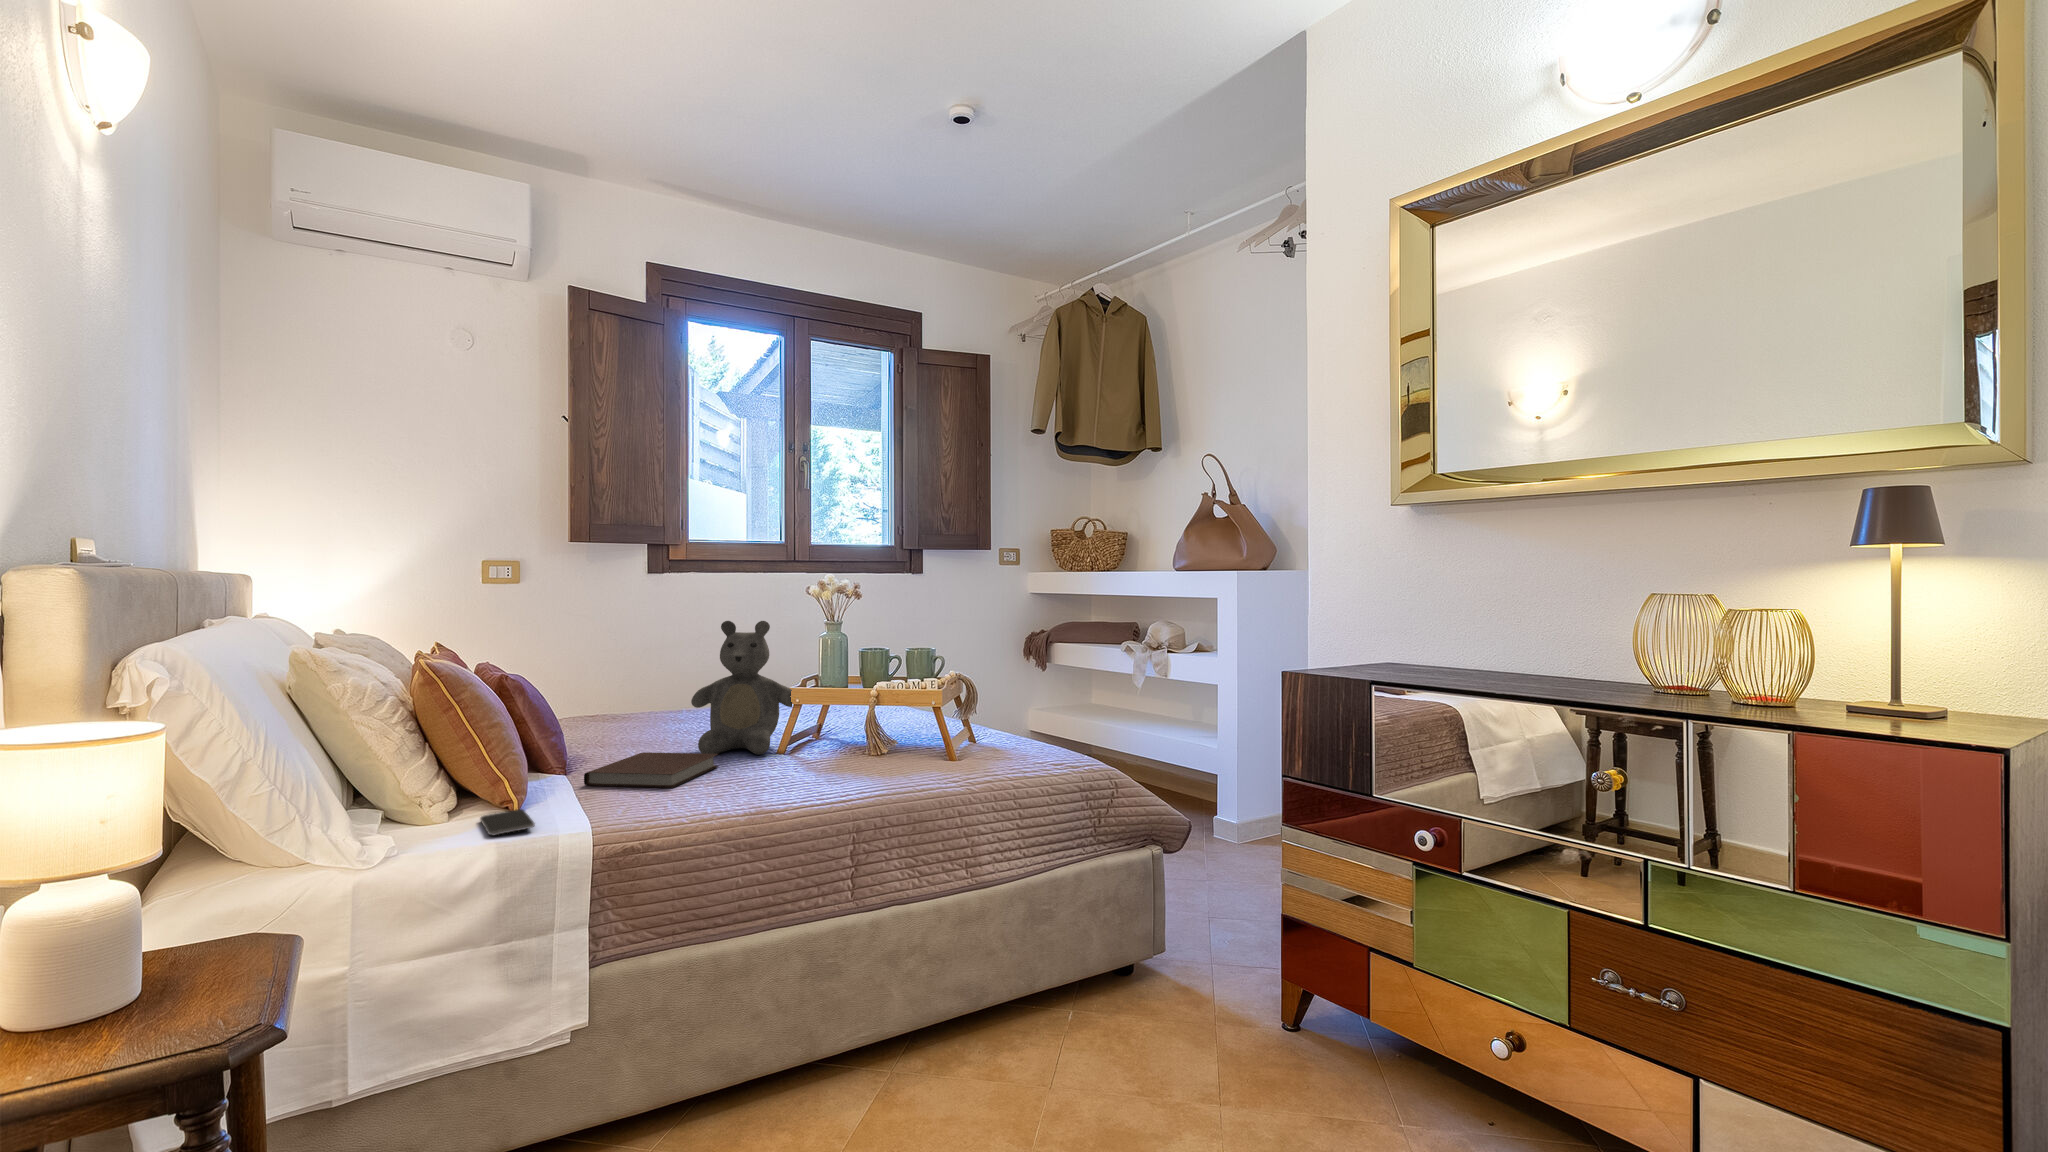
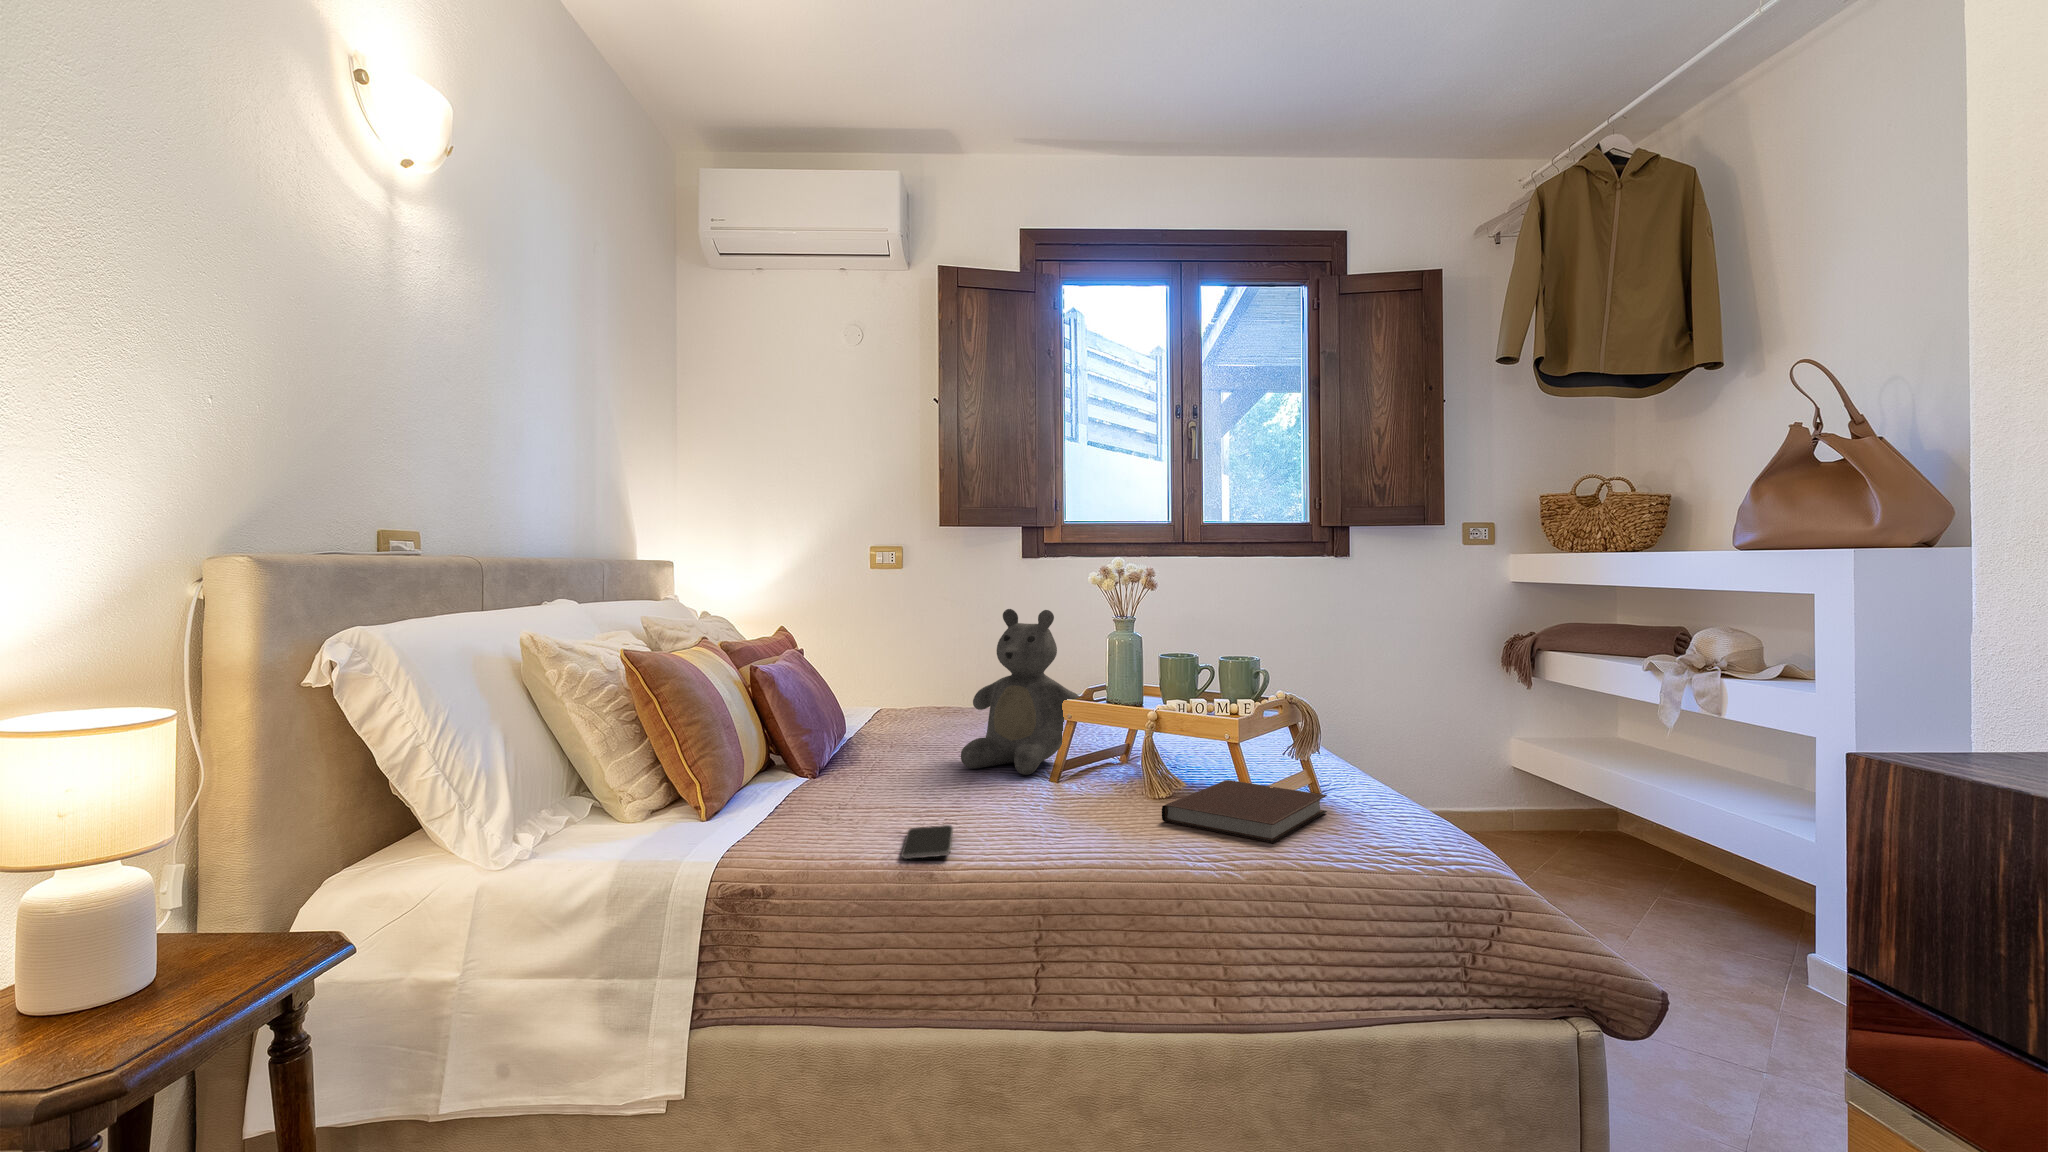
notebook: present [584,752,719,788] -> present [1162,780,1327,843]
smartphone: present [480,809,535,835] -> present [901,825,953,859]

